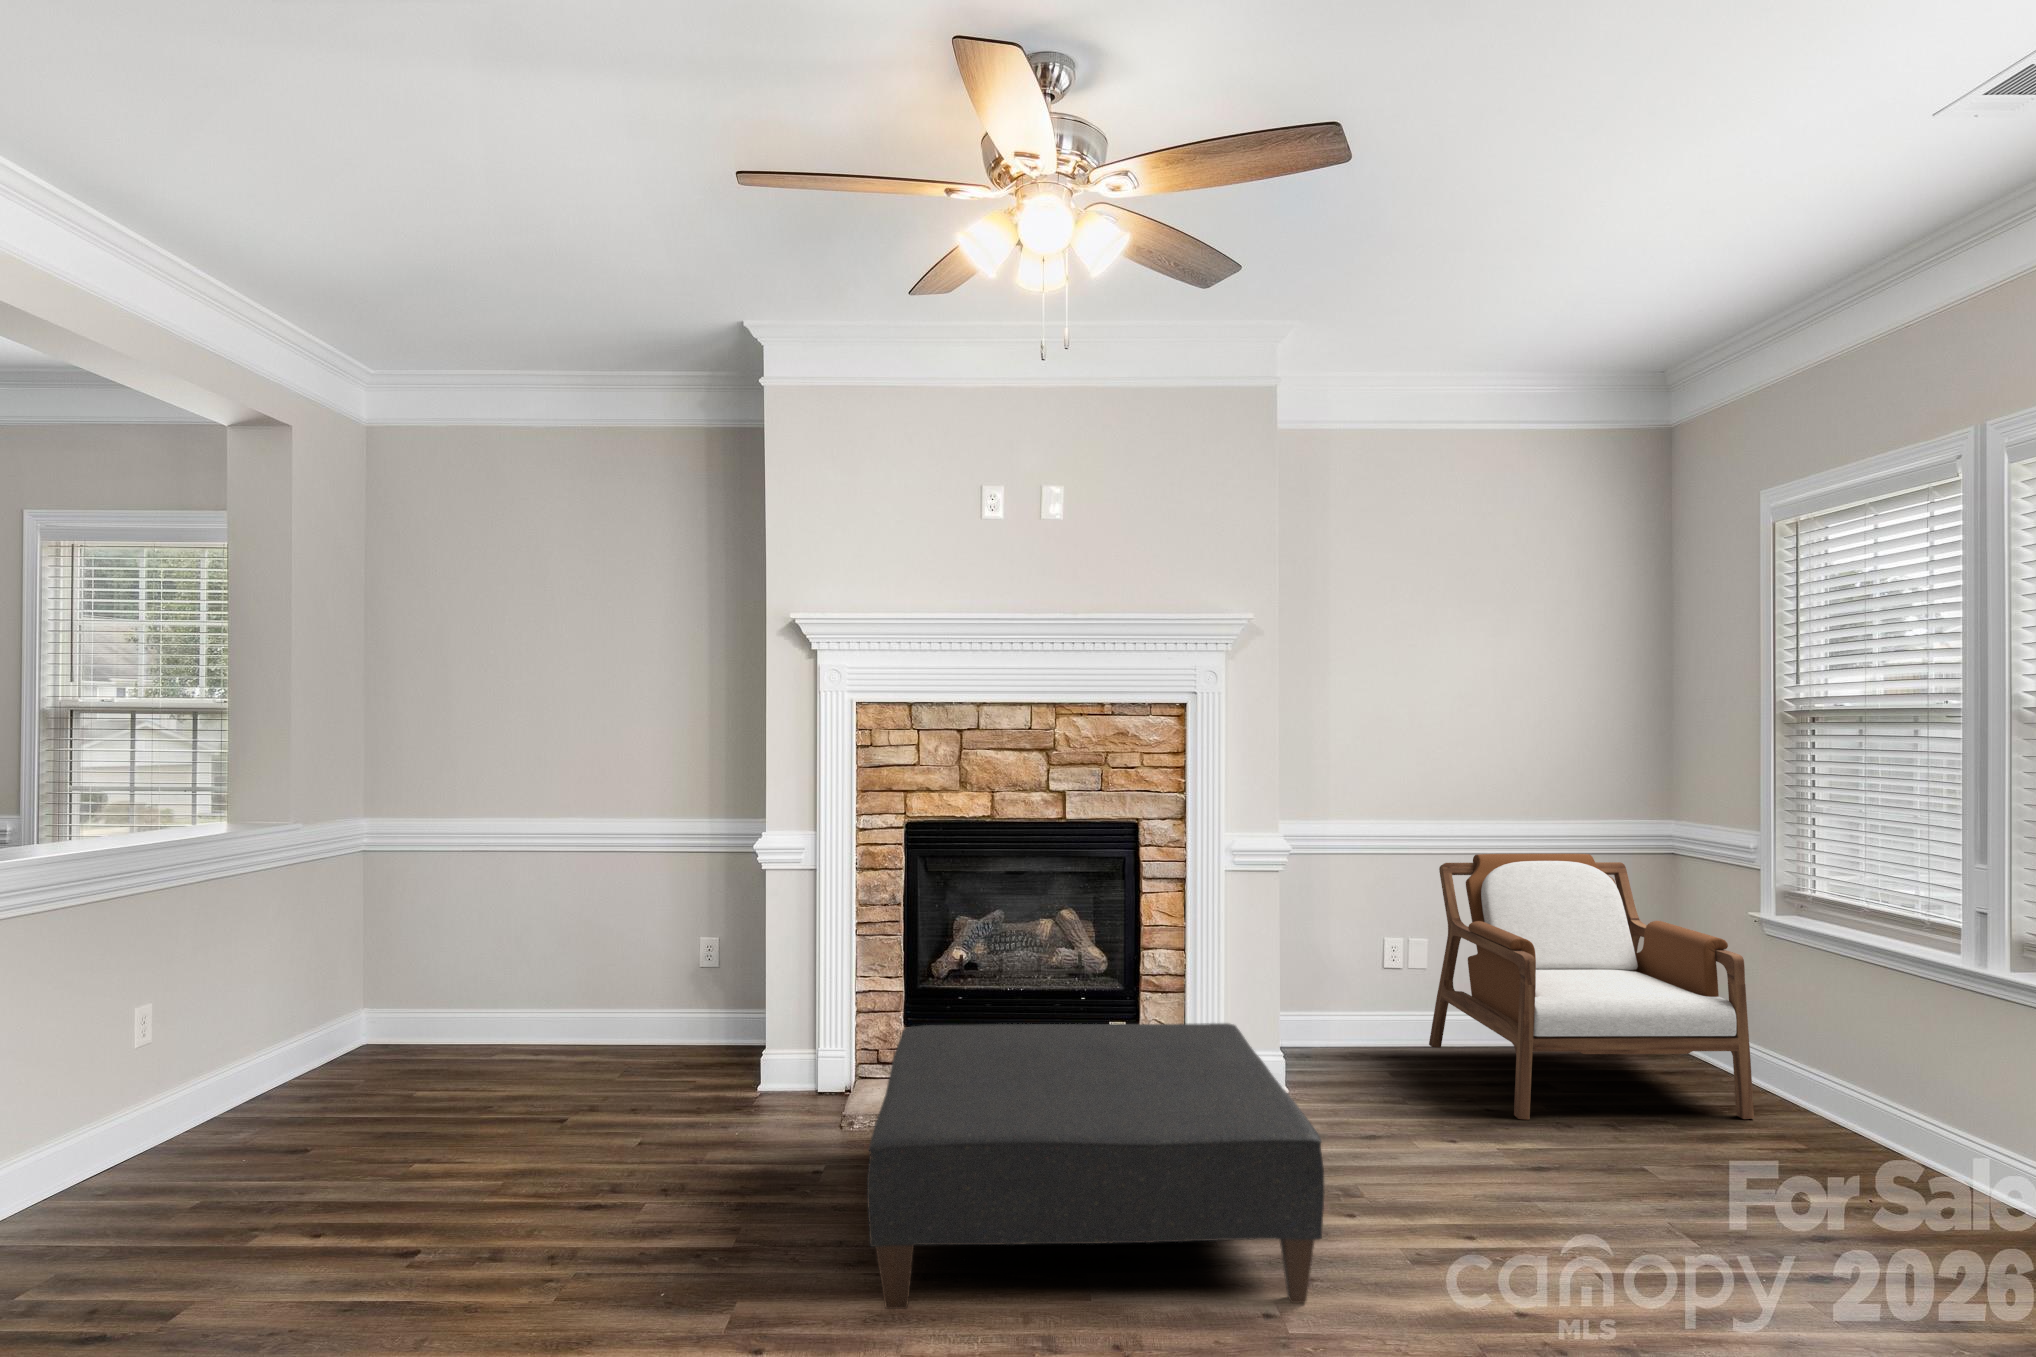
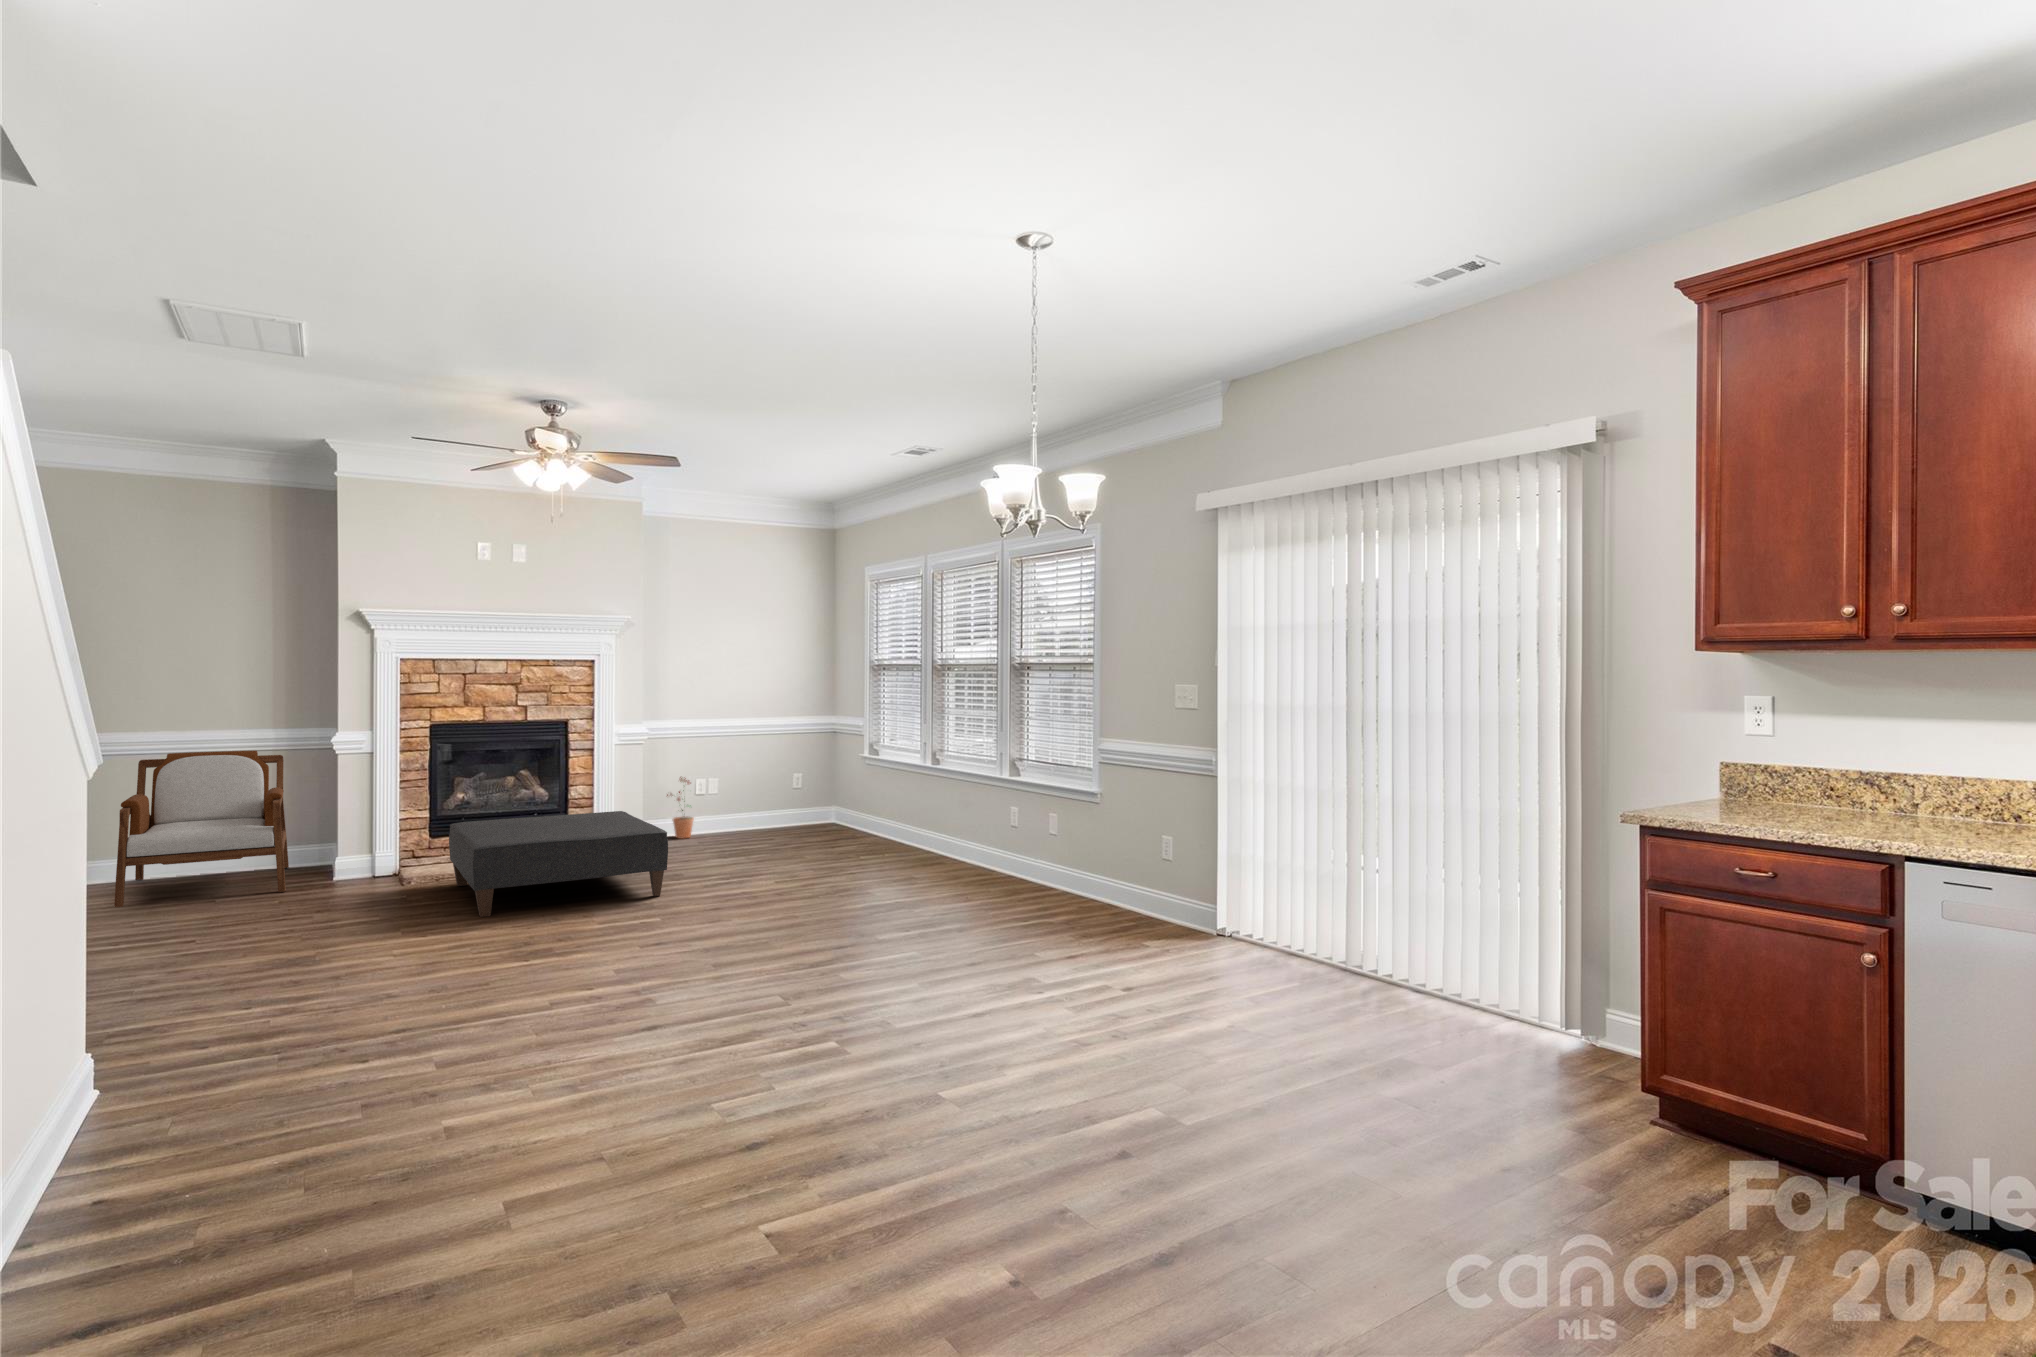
armchair: present [1429,854,1754,1119] -> present [114,751,289,907]
potted plant: none [1327,930,1382,1057] -> present [667,777,694,838]

